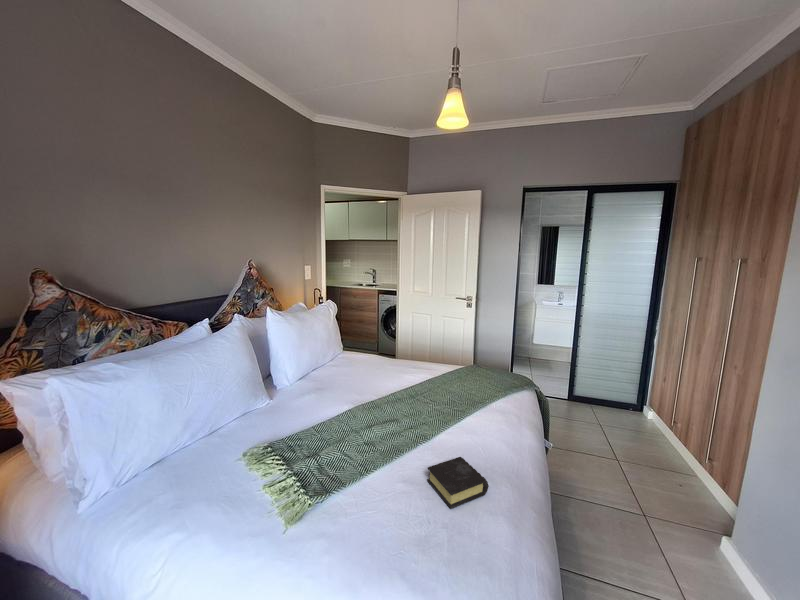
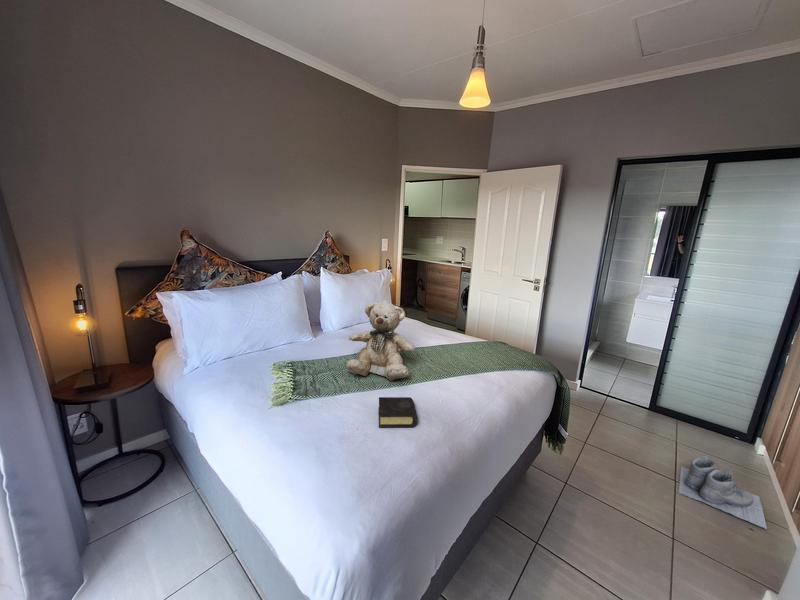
teddy bear: none [345,341,433,440] -> present [346,300,416,381]
boots: none [617,434,693,484] -> present [679,456,767,529]

